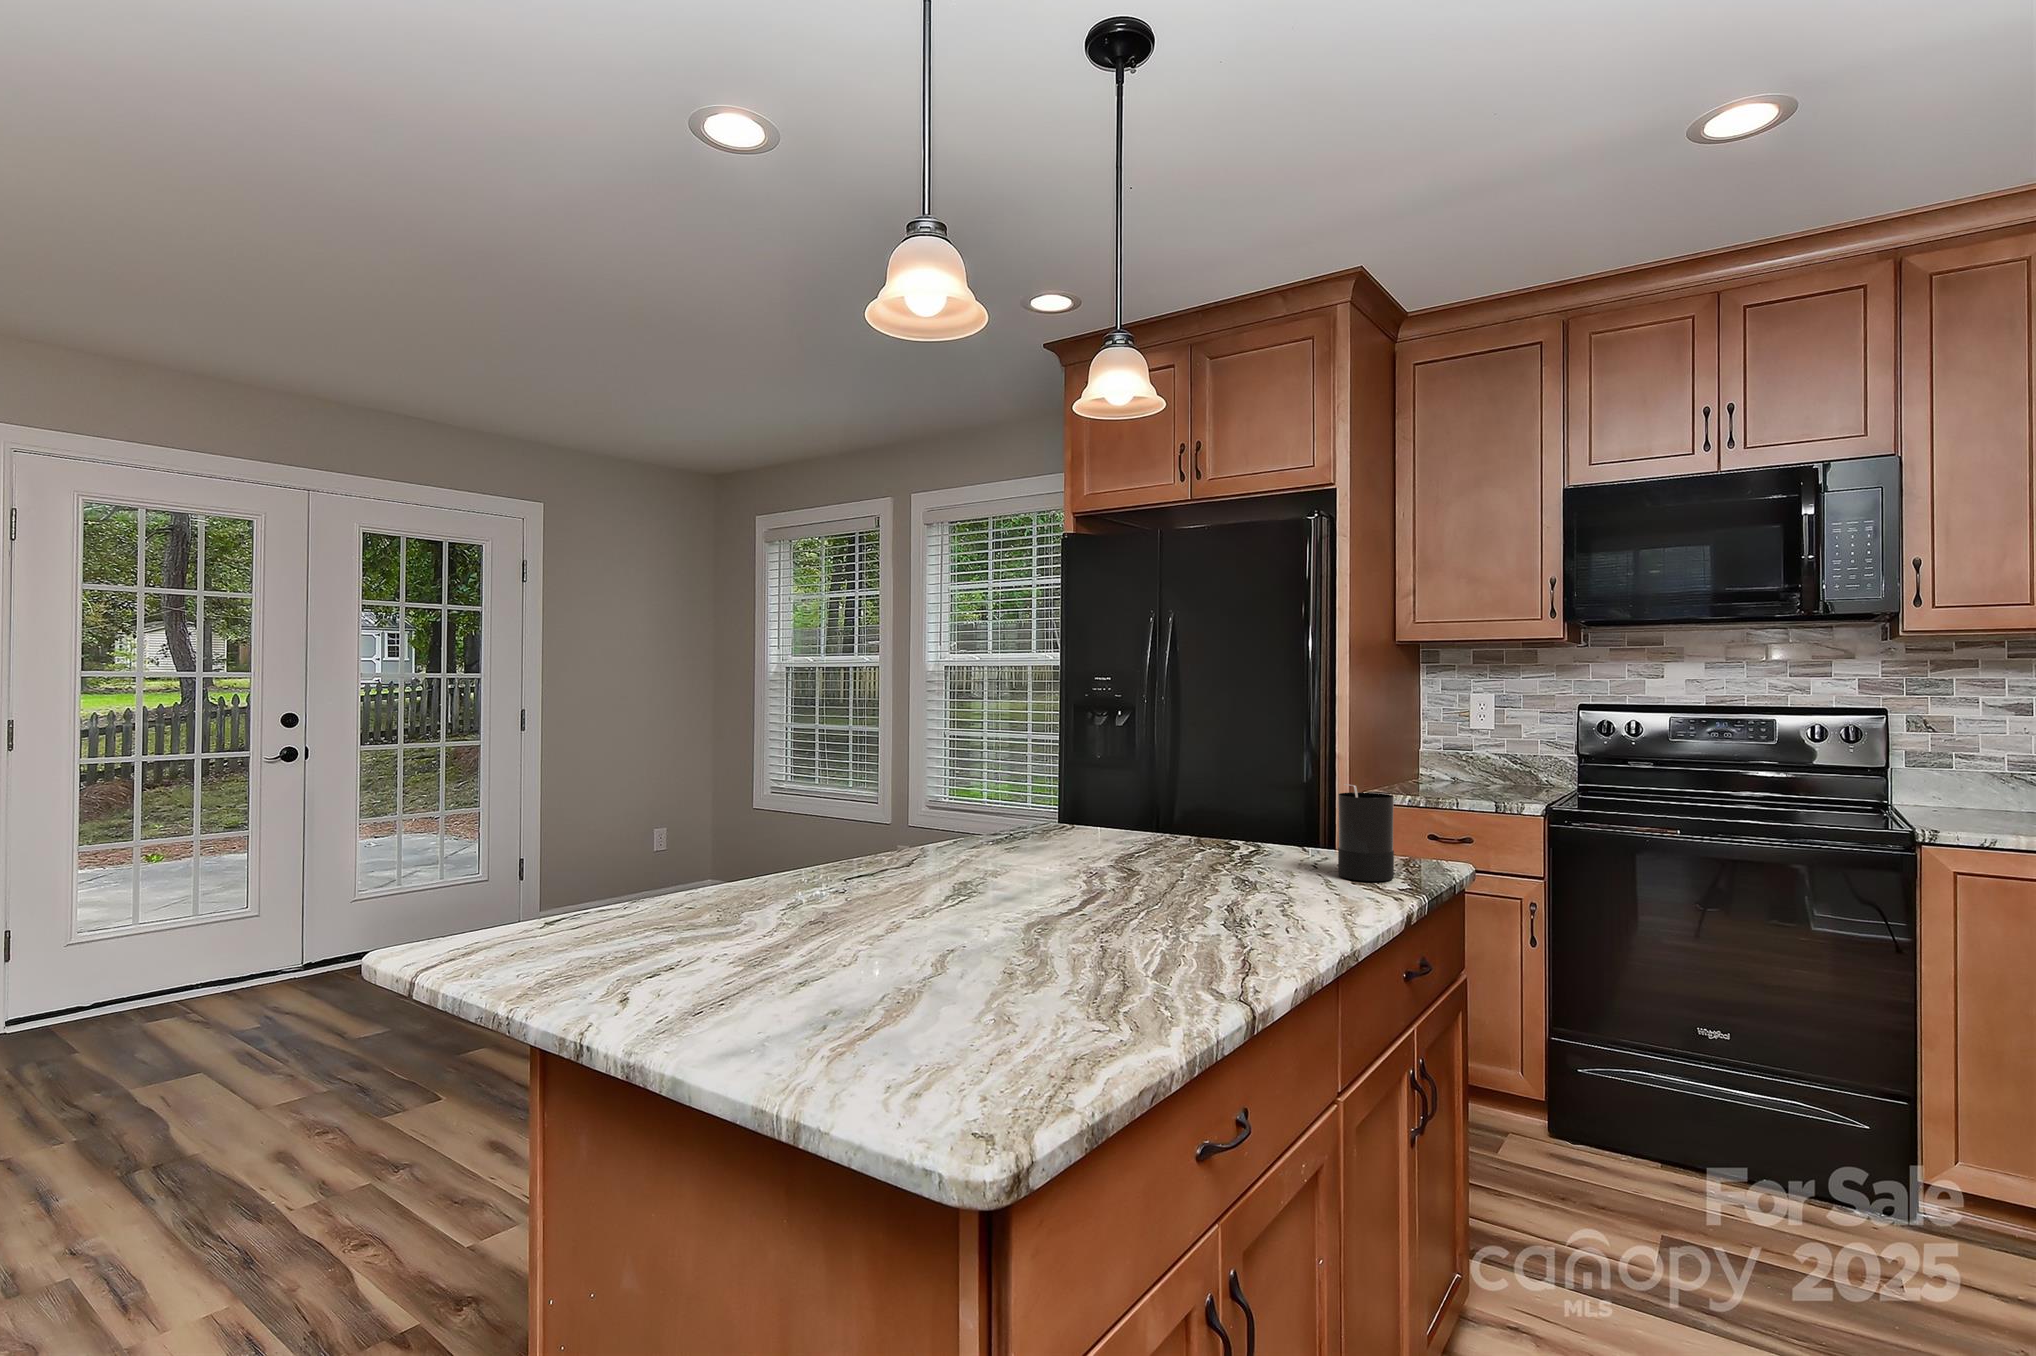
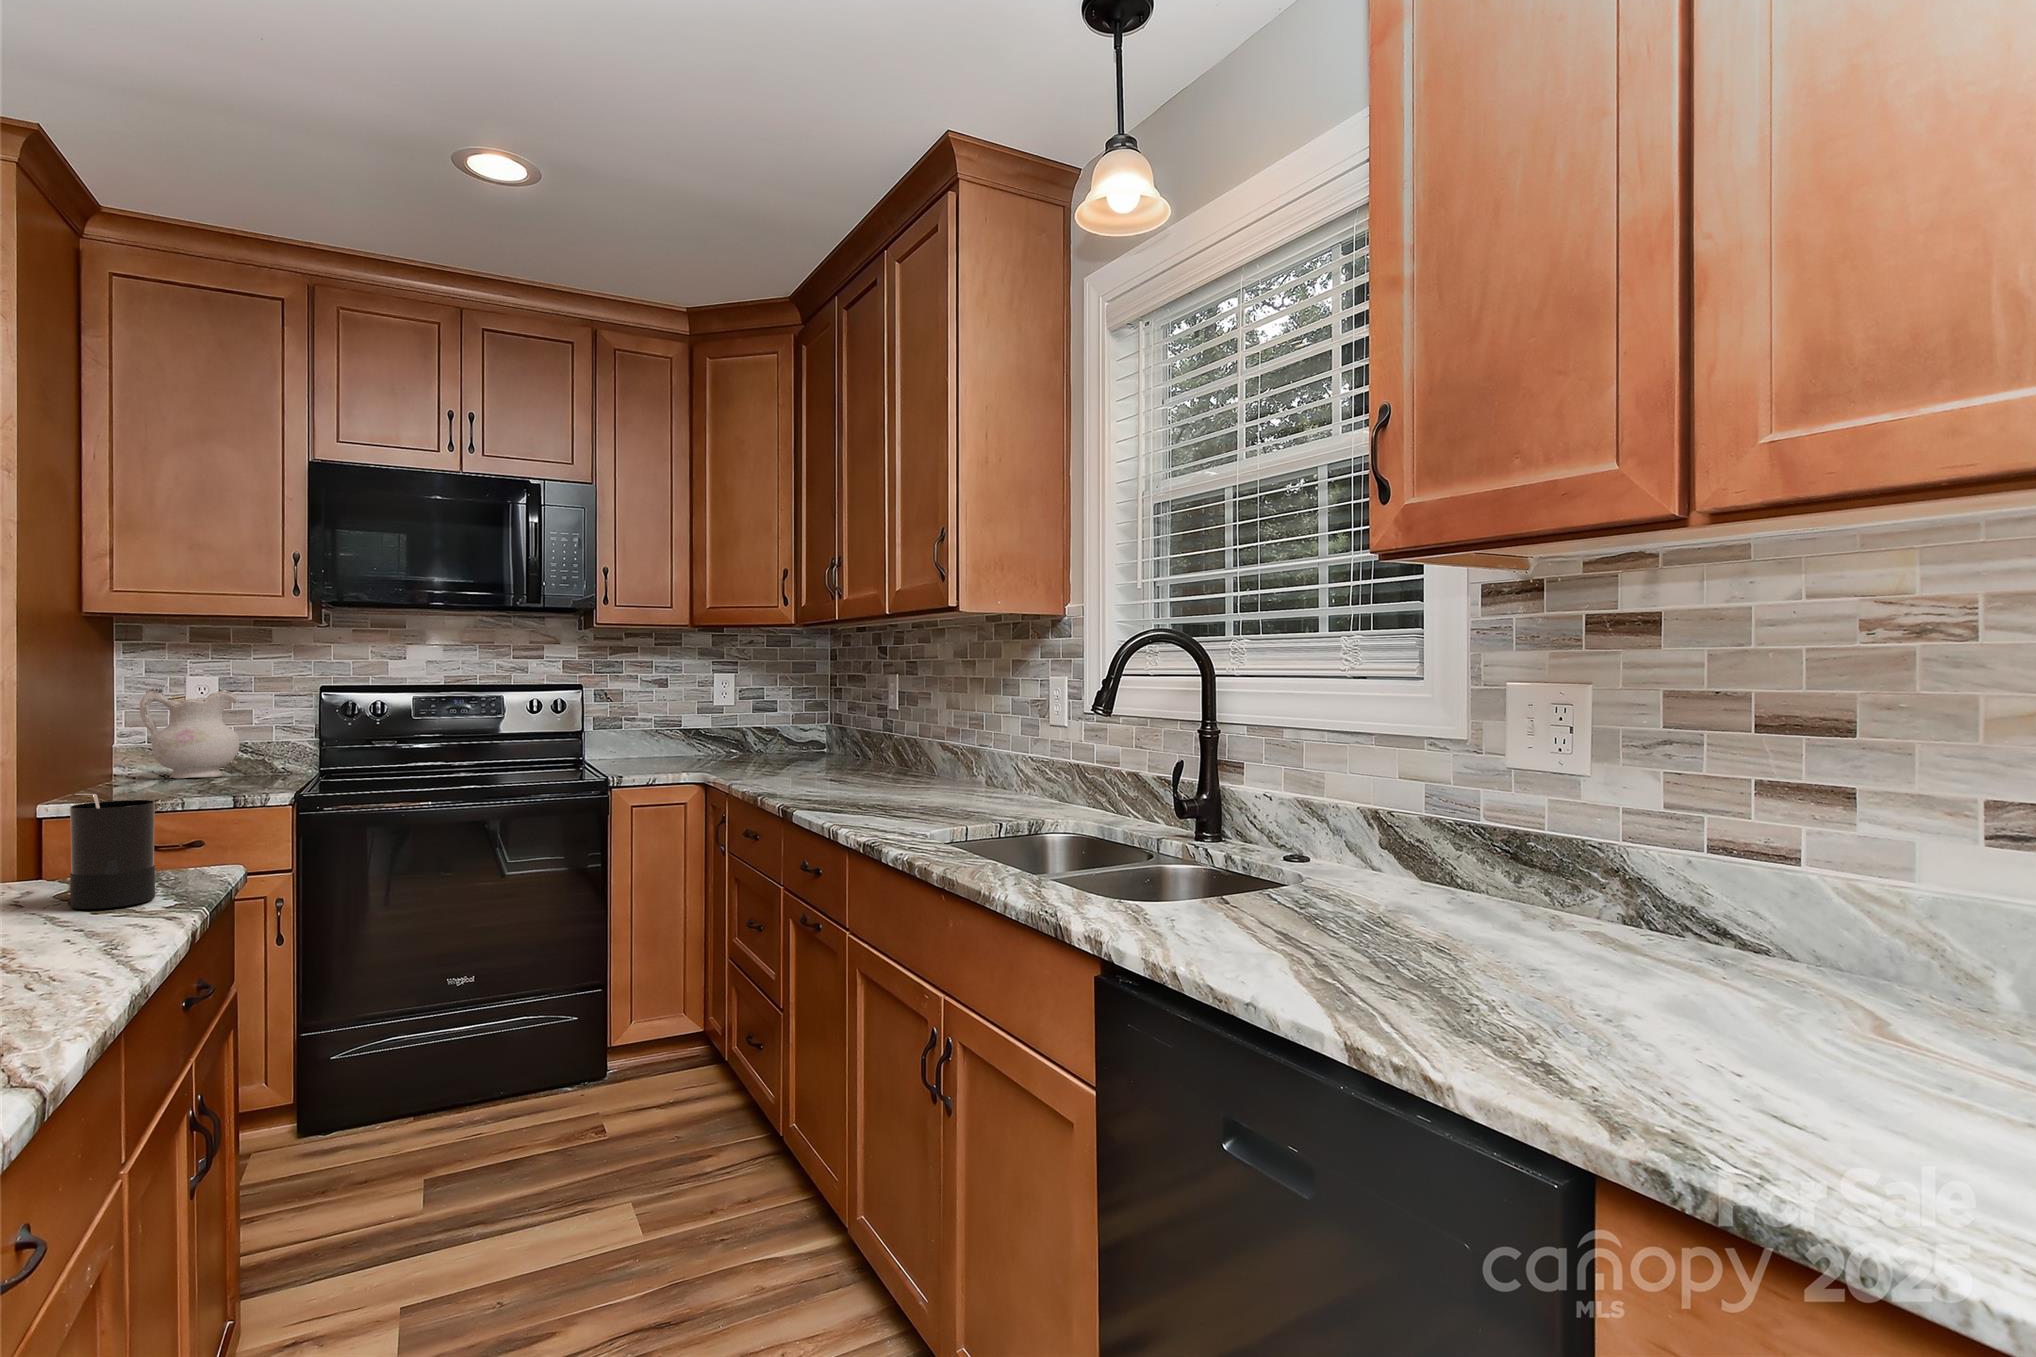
ceramic pitcher: none [1436,704,1510,784] -> present [140,688,240,778]

